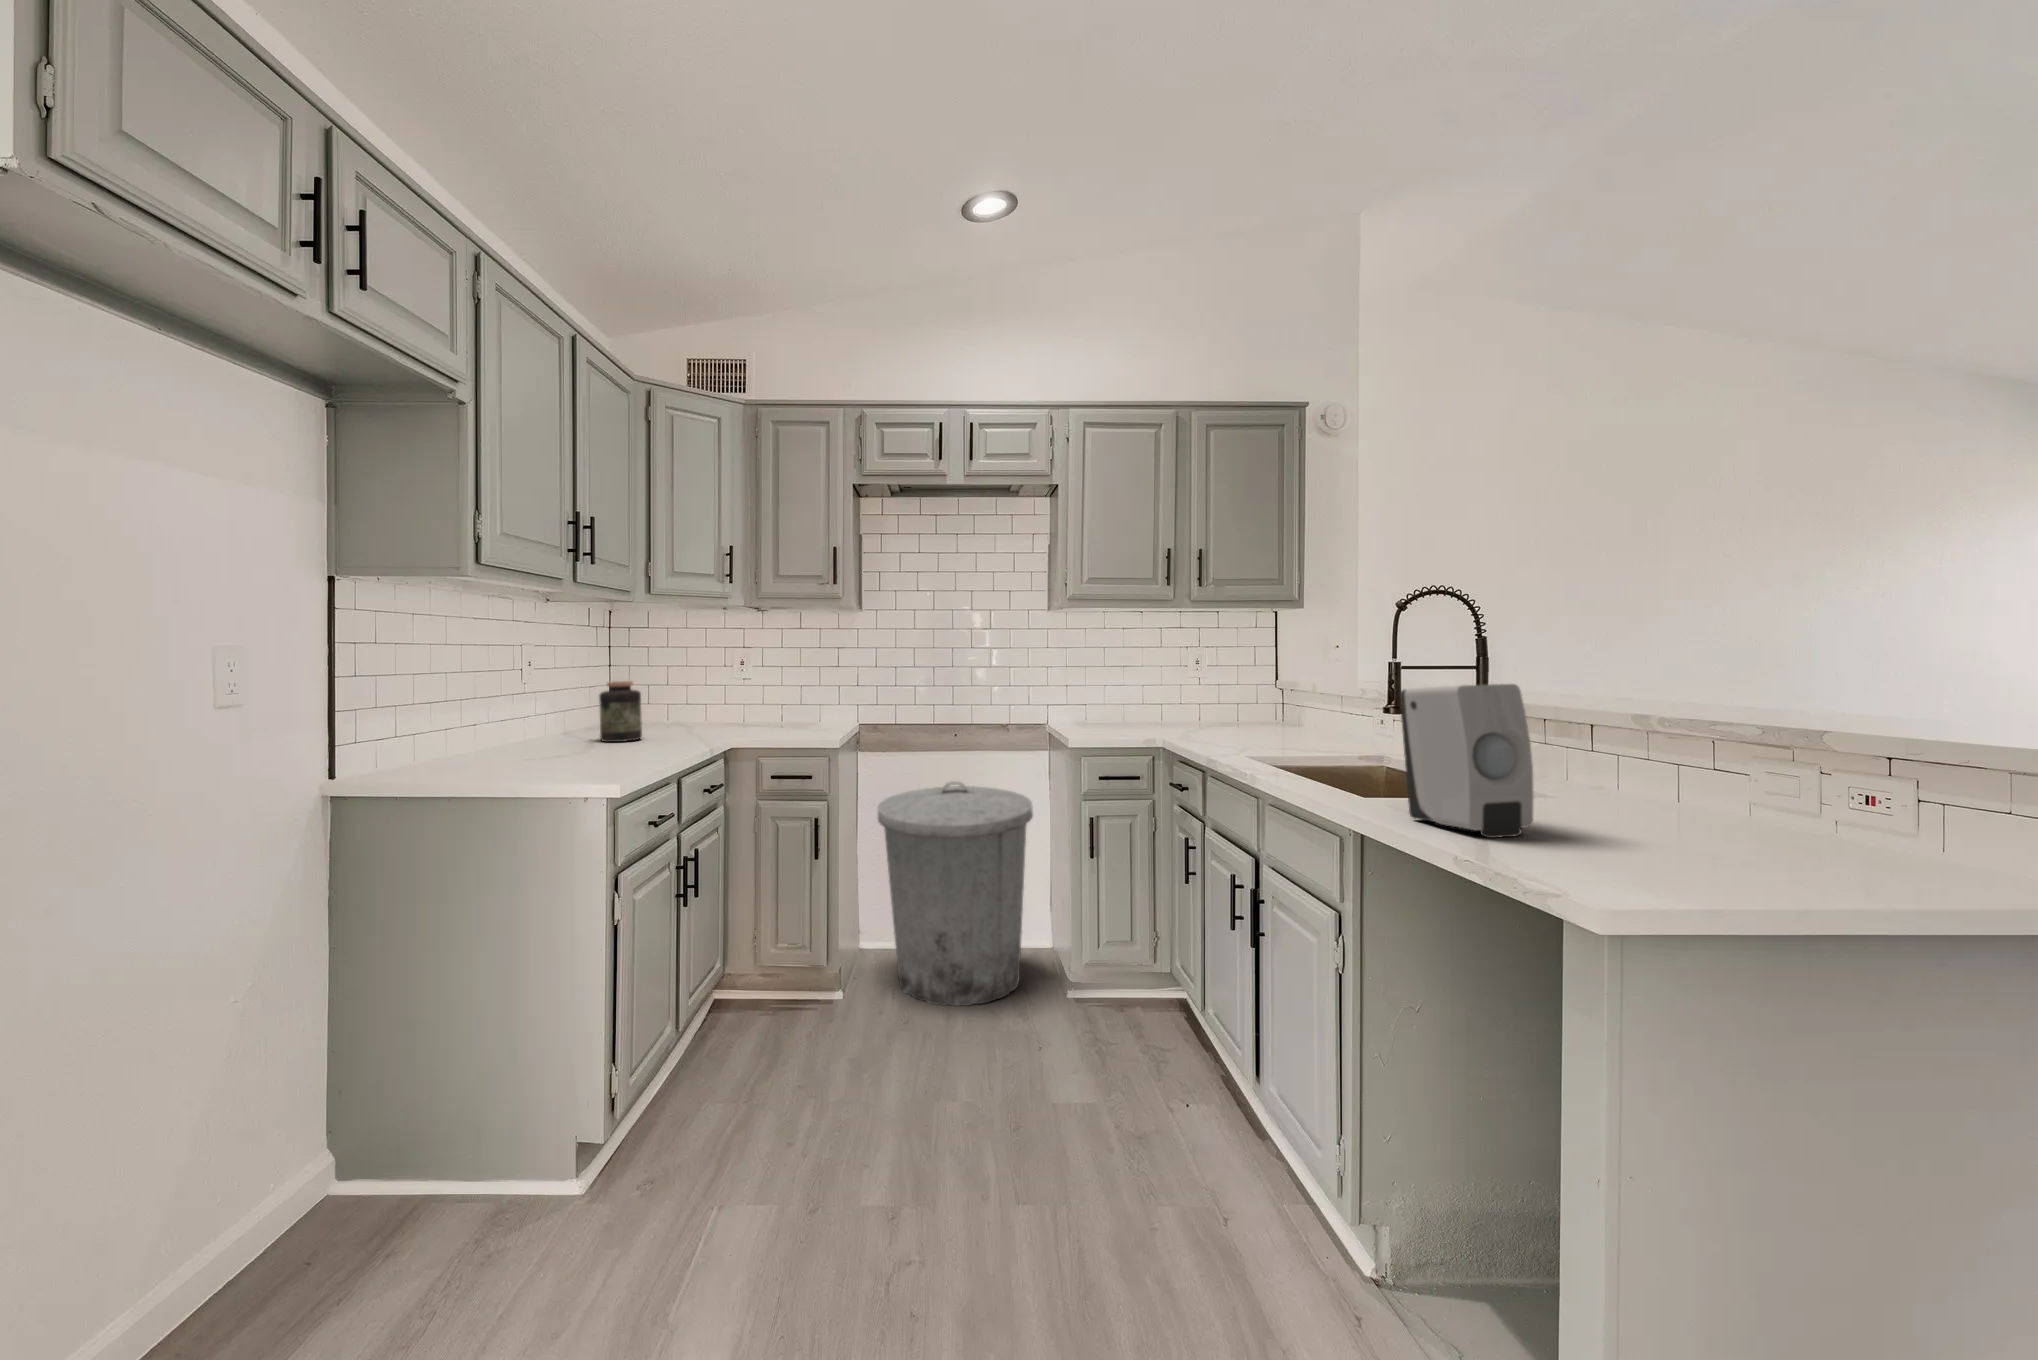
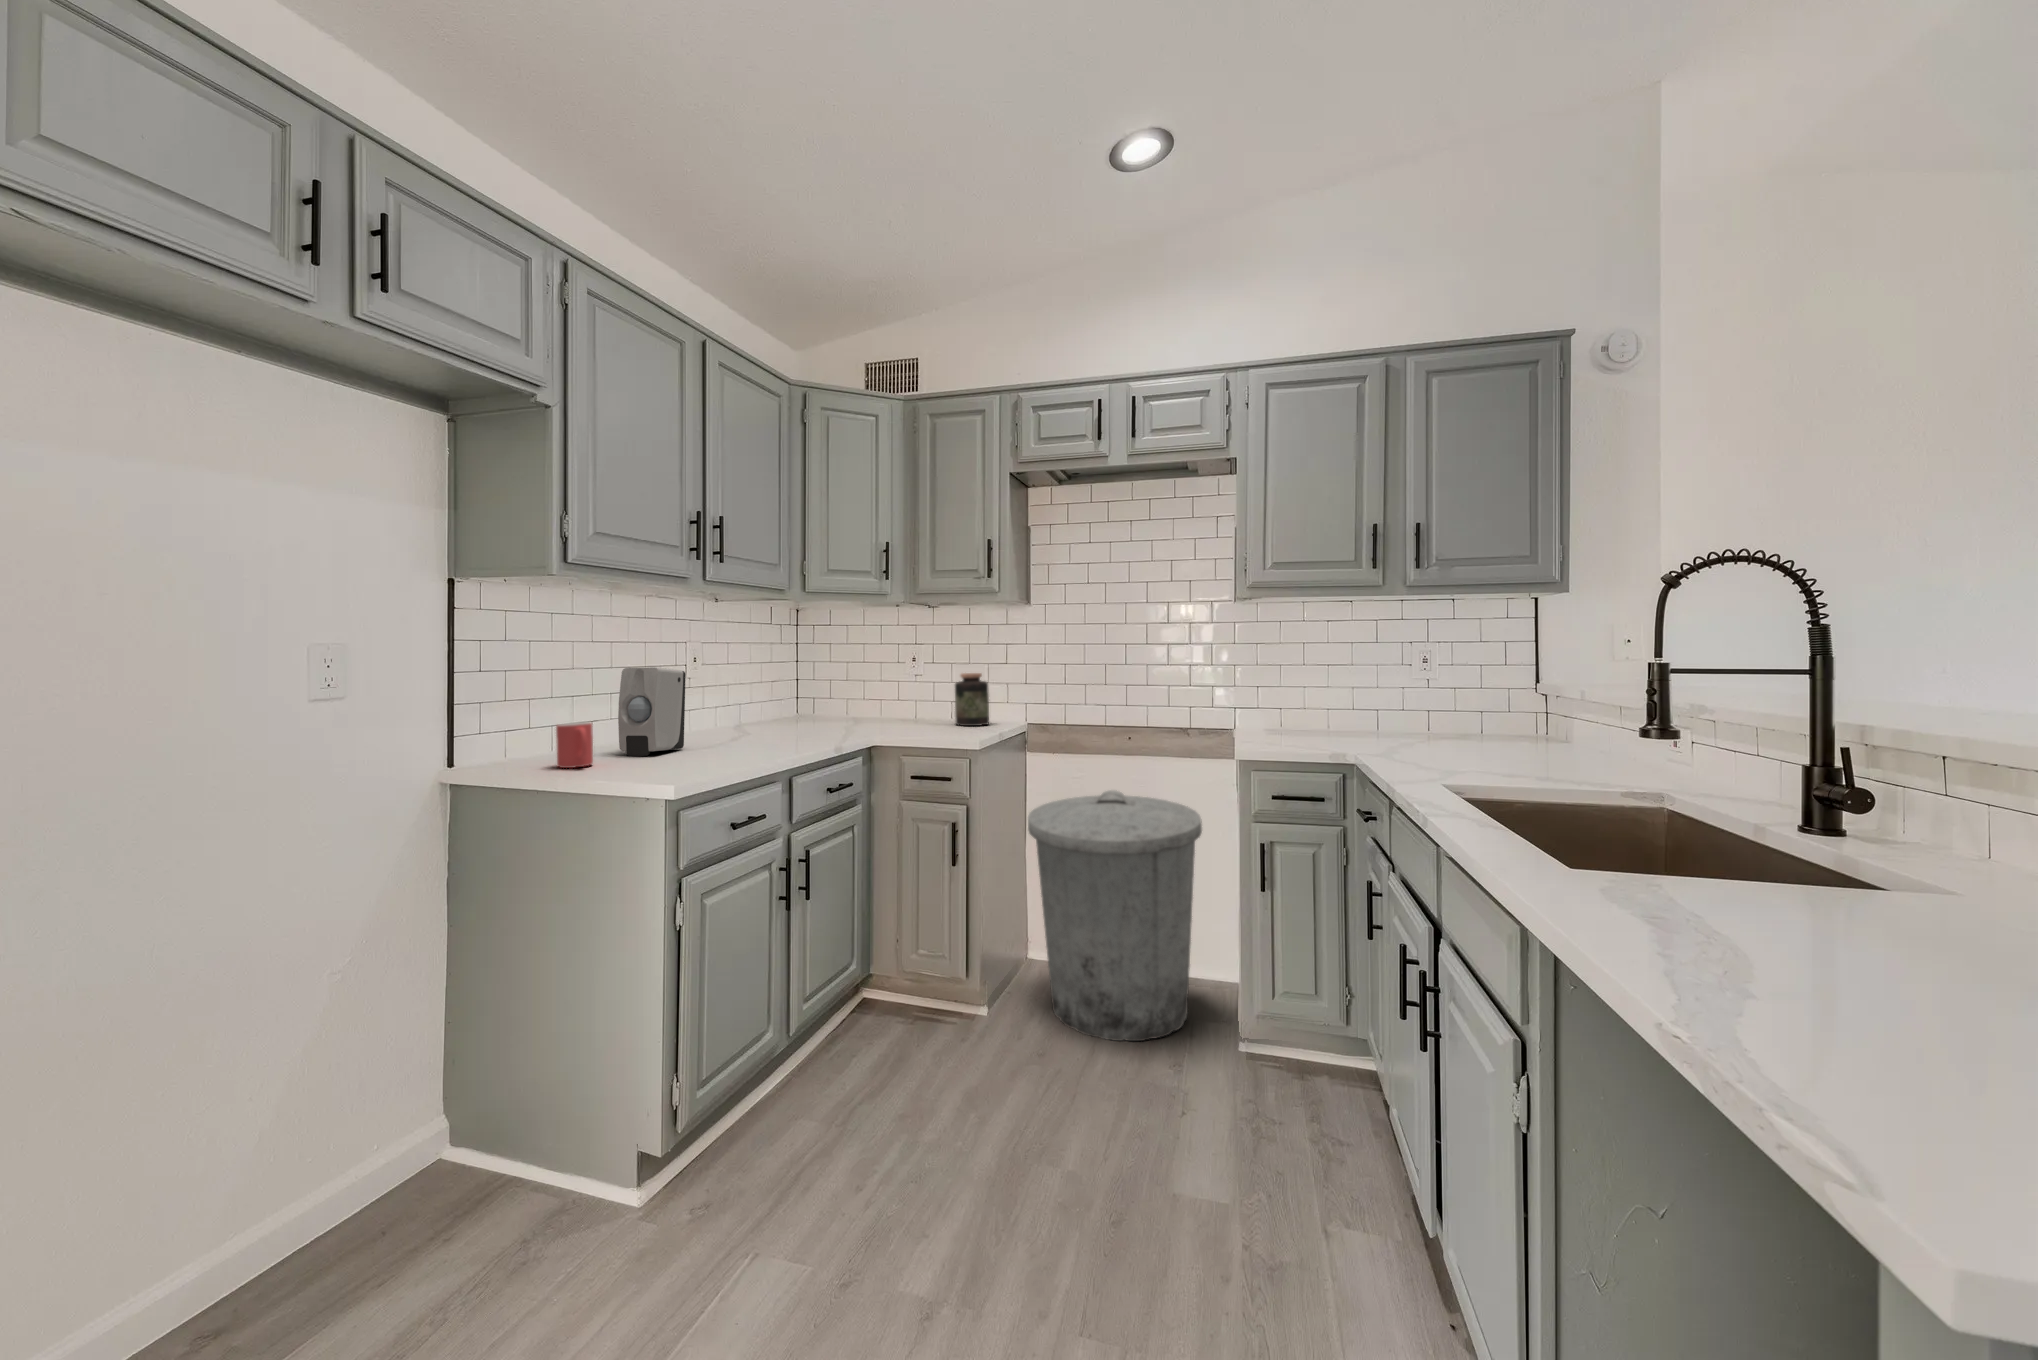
jar: present [599,681,642,742] -> present [955,673,989,726]
soap dispenser: present [1400,684,1533,838] -> present [618,667,686,756]
mug: none [428,732,470,782] -> present [556,722,593,768]

